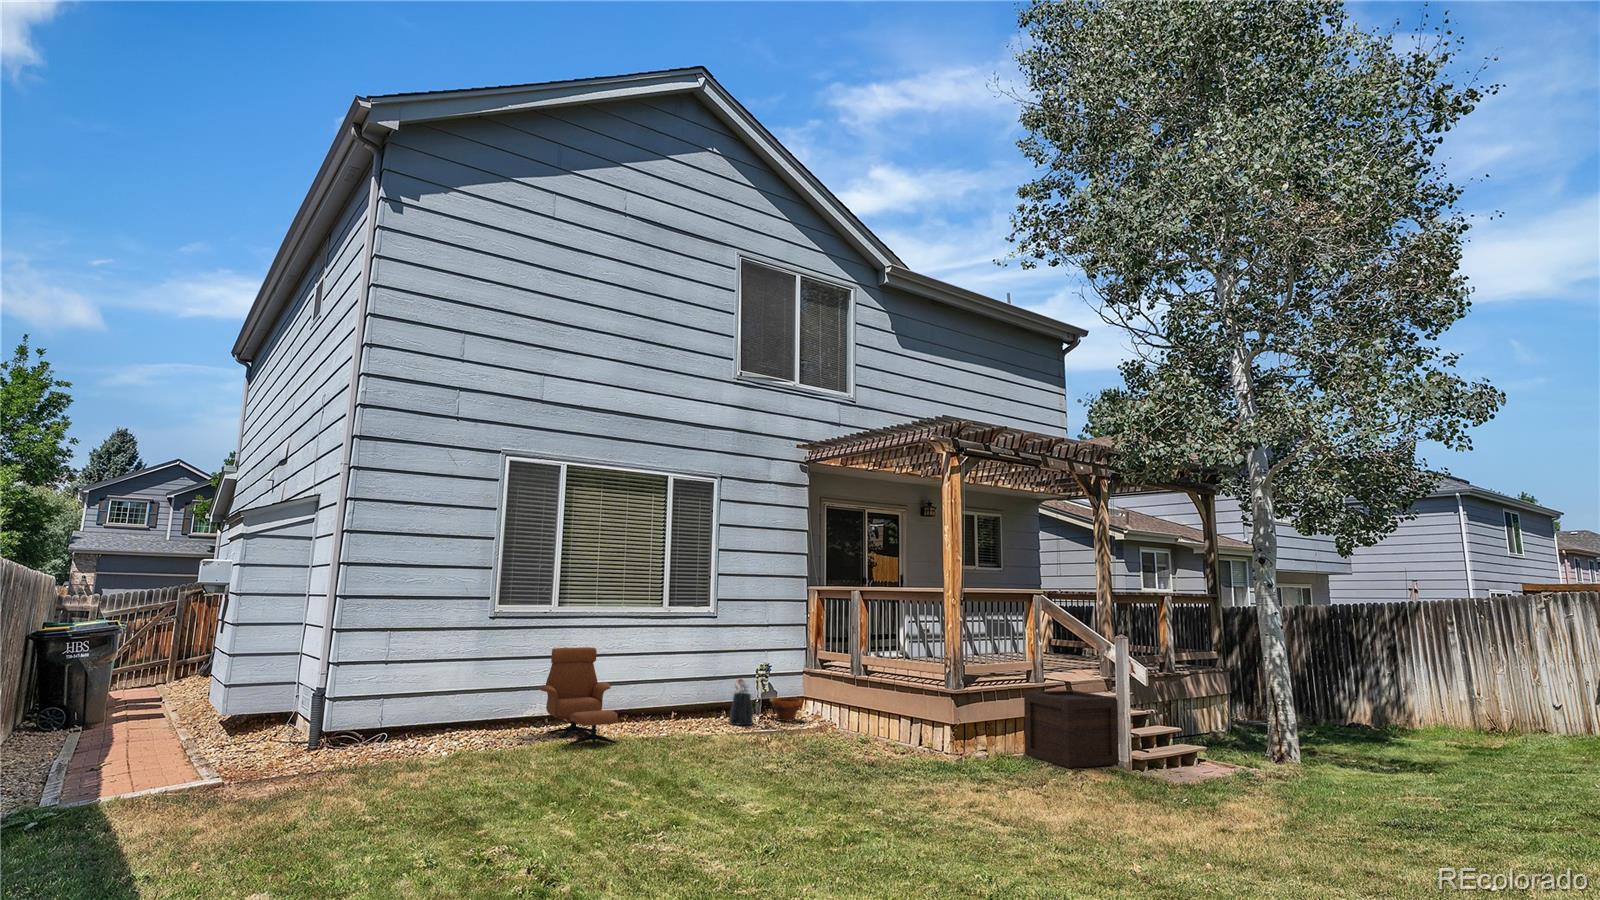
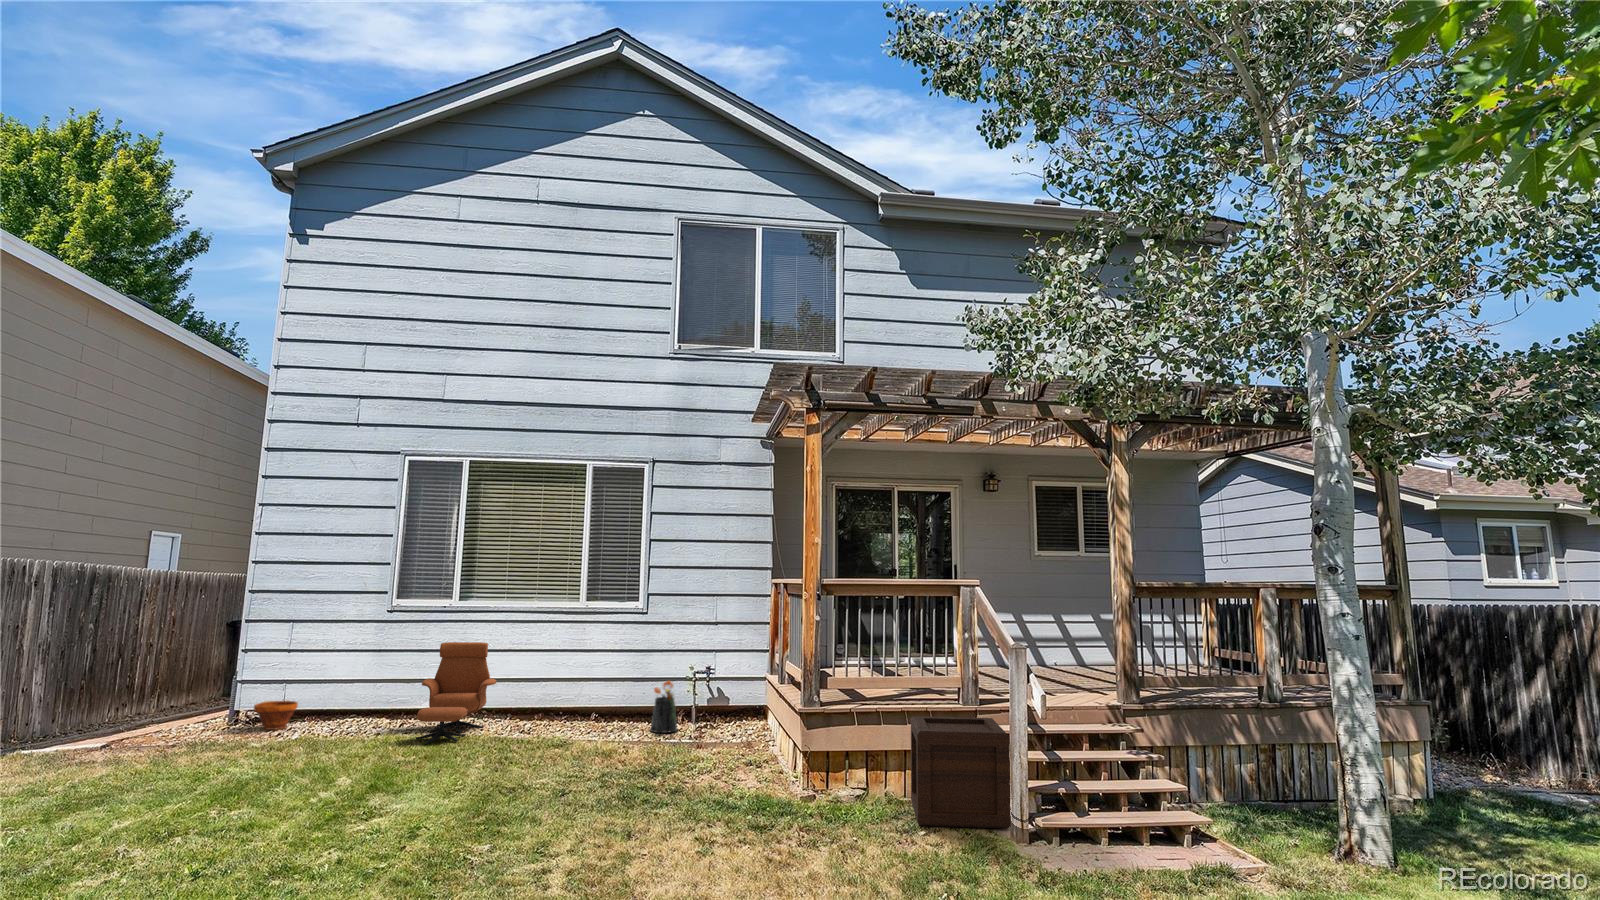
planter: present [771,698,802,721] -> present [254,700,298,730]

